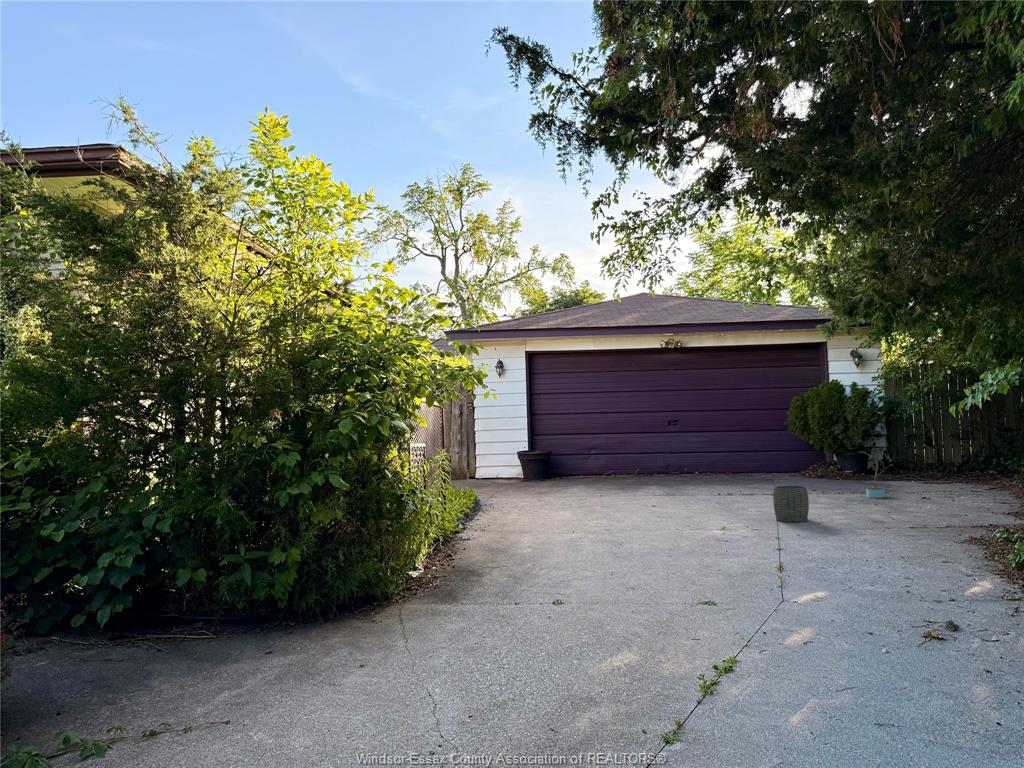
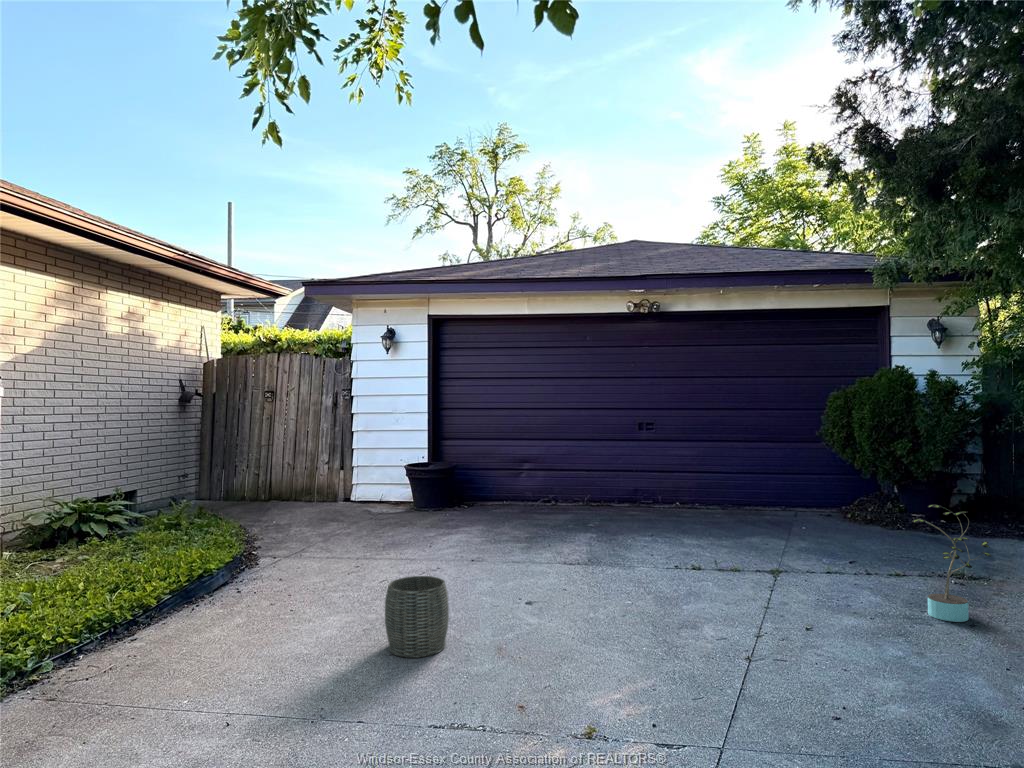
woven basket: present [773,486,809,522] -> present [385,576,449,658]

